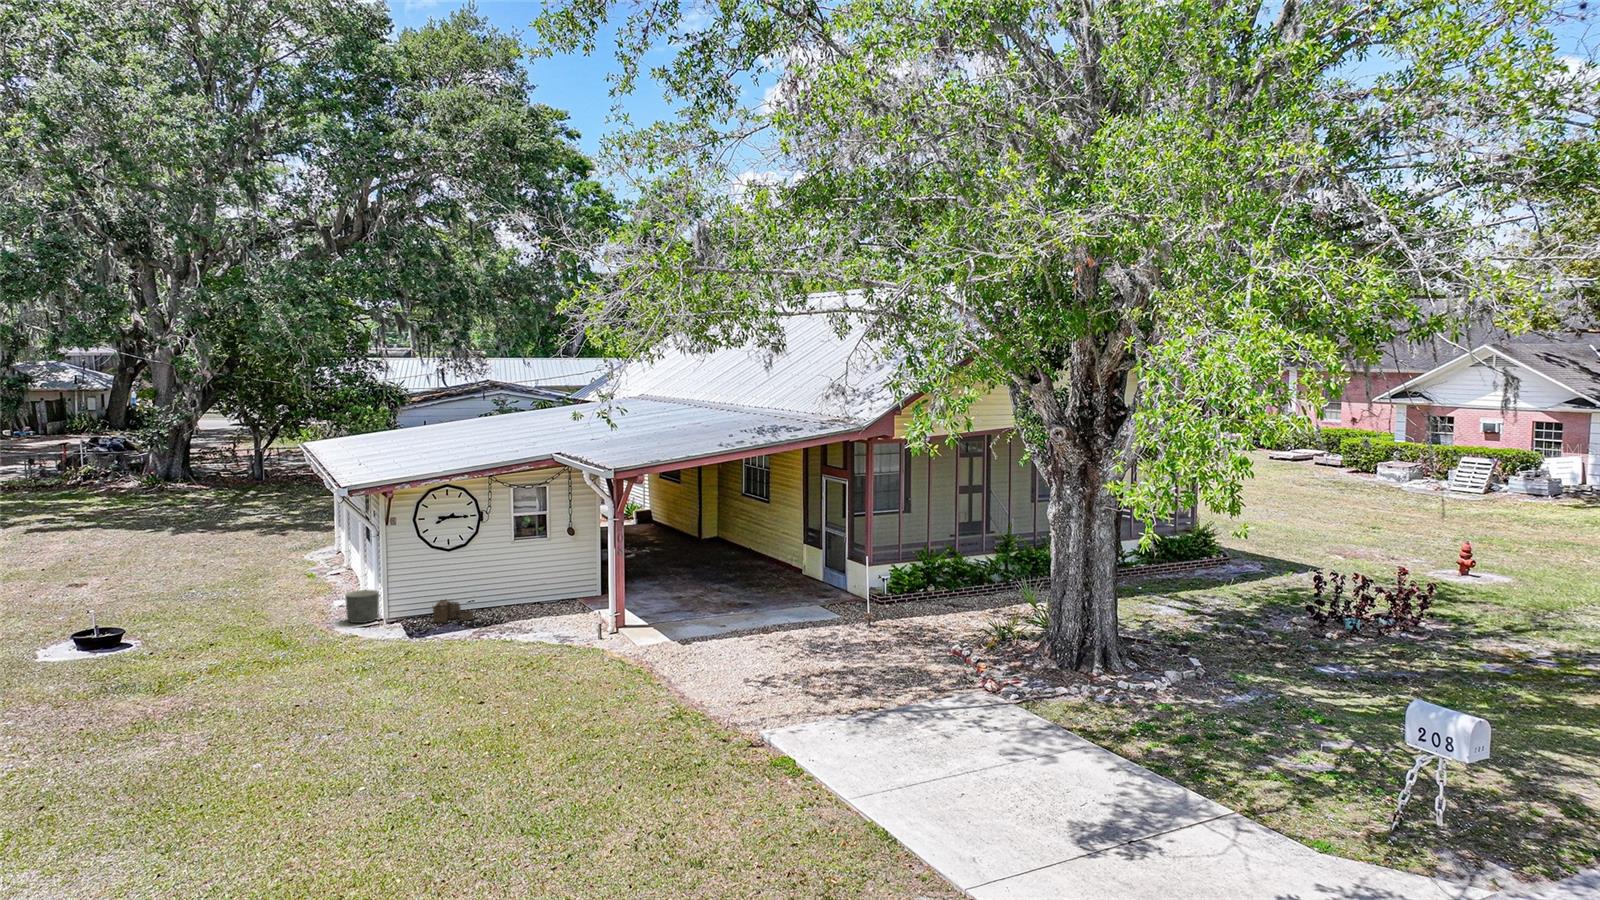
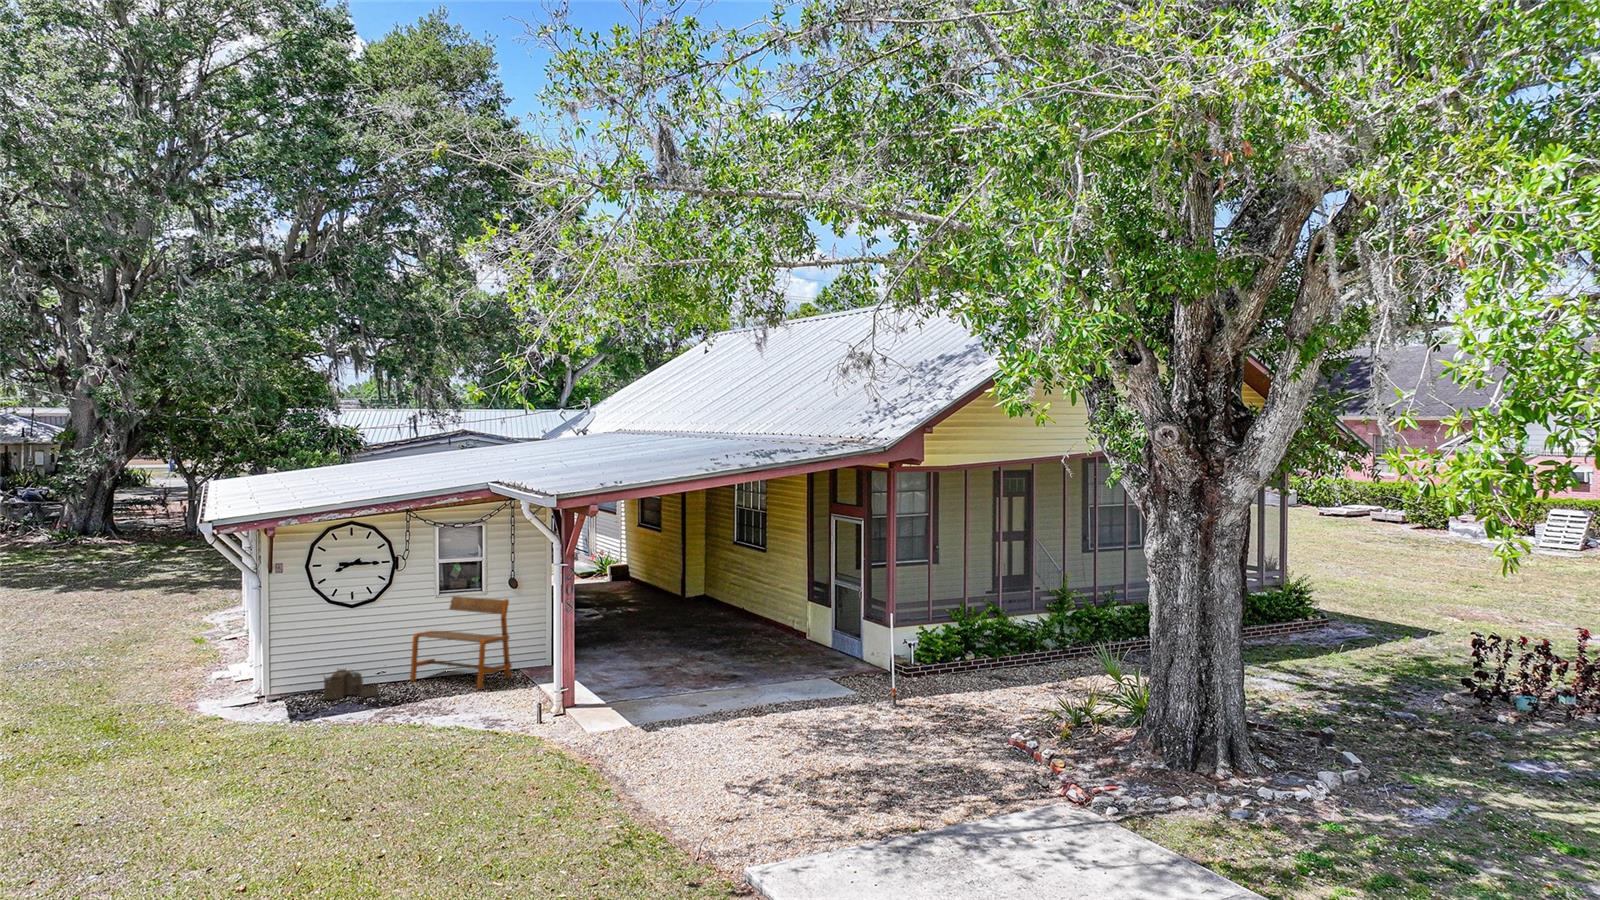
bench: none [495,541,572,615] -> present [410,596,512,689]
planter: present [345,590,379,623] -> none [209,656,256,700]

